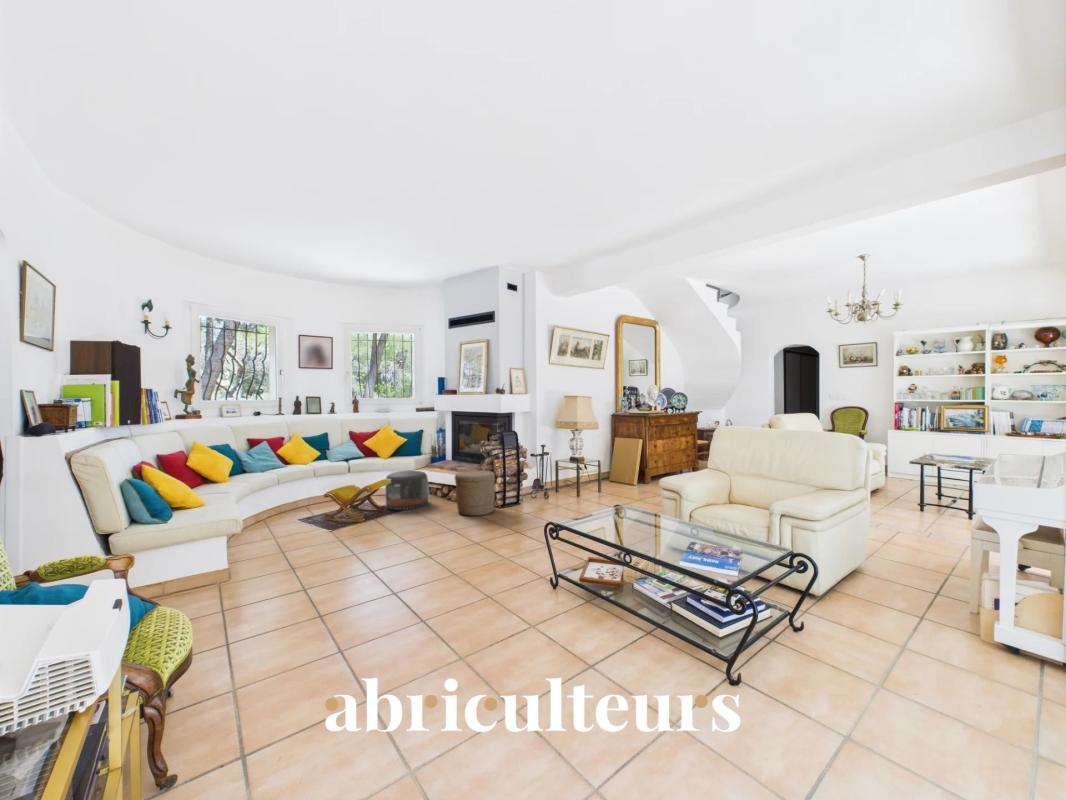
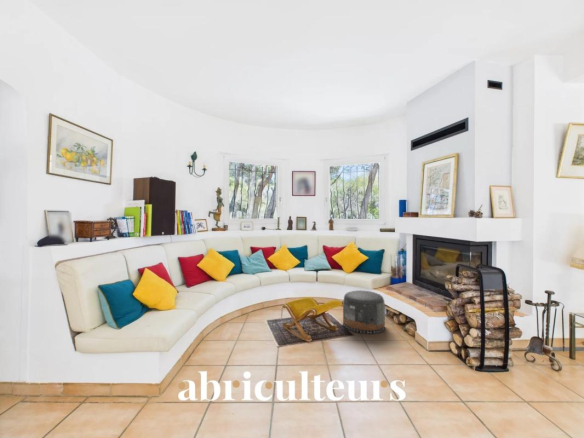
woven basket: present [455,471,495,516] -> none [412,308,467,373]

